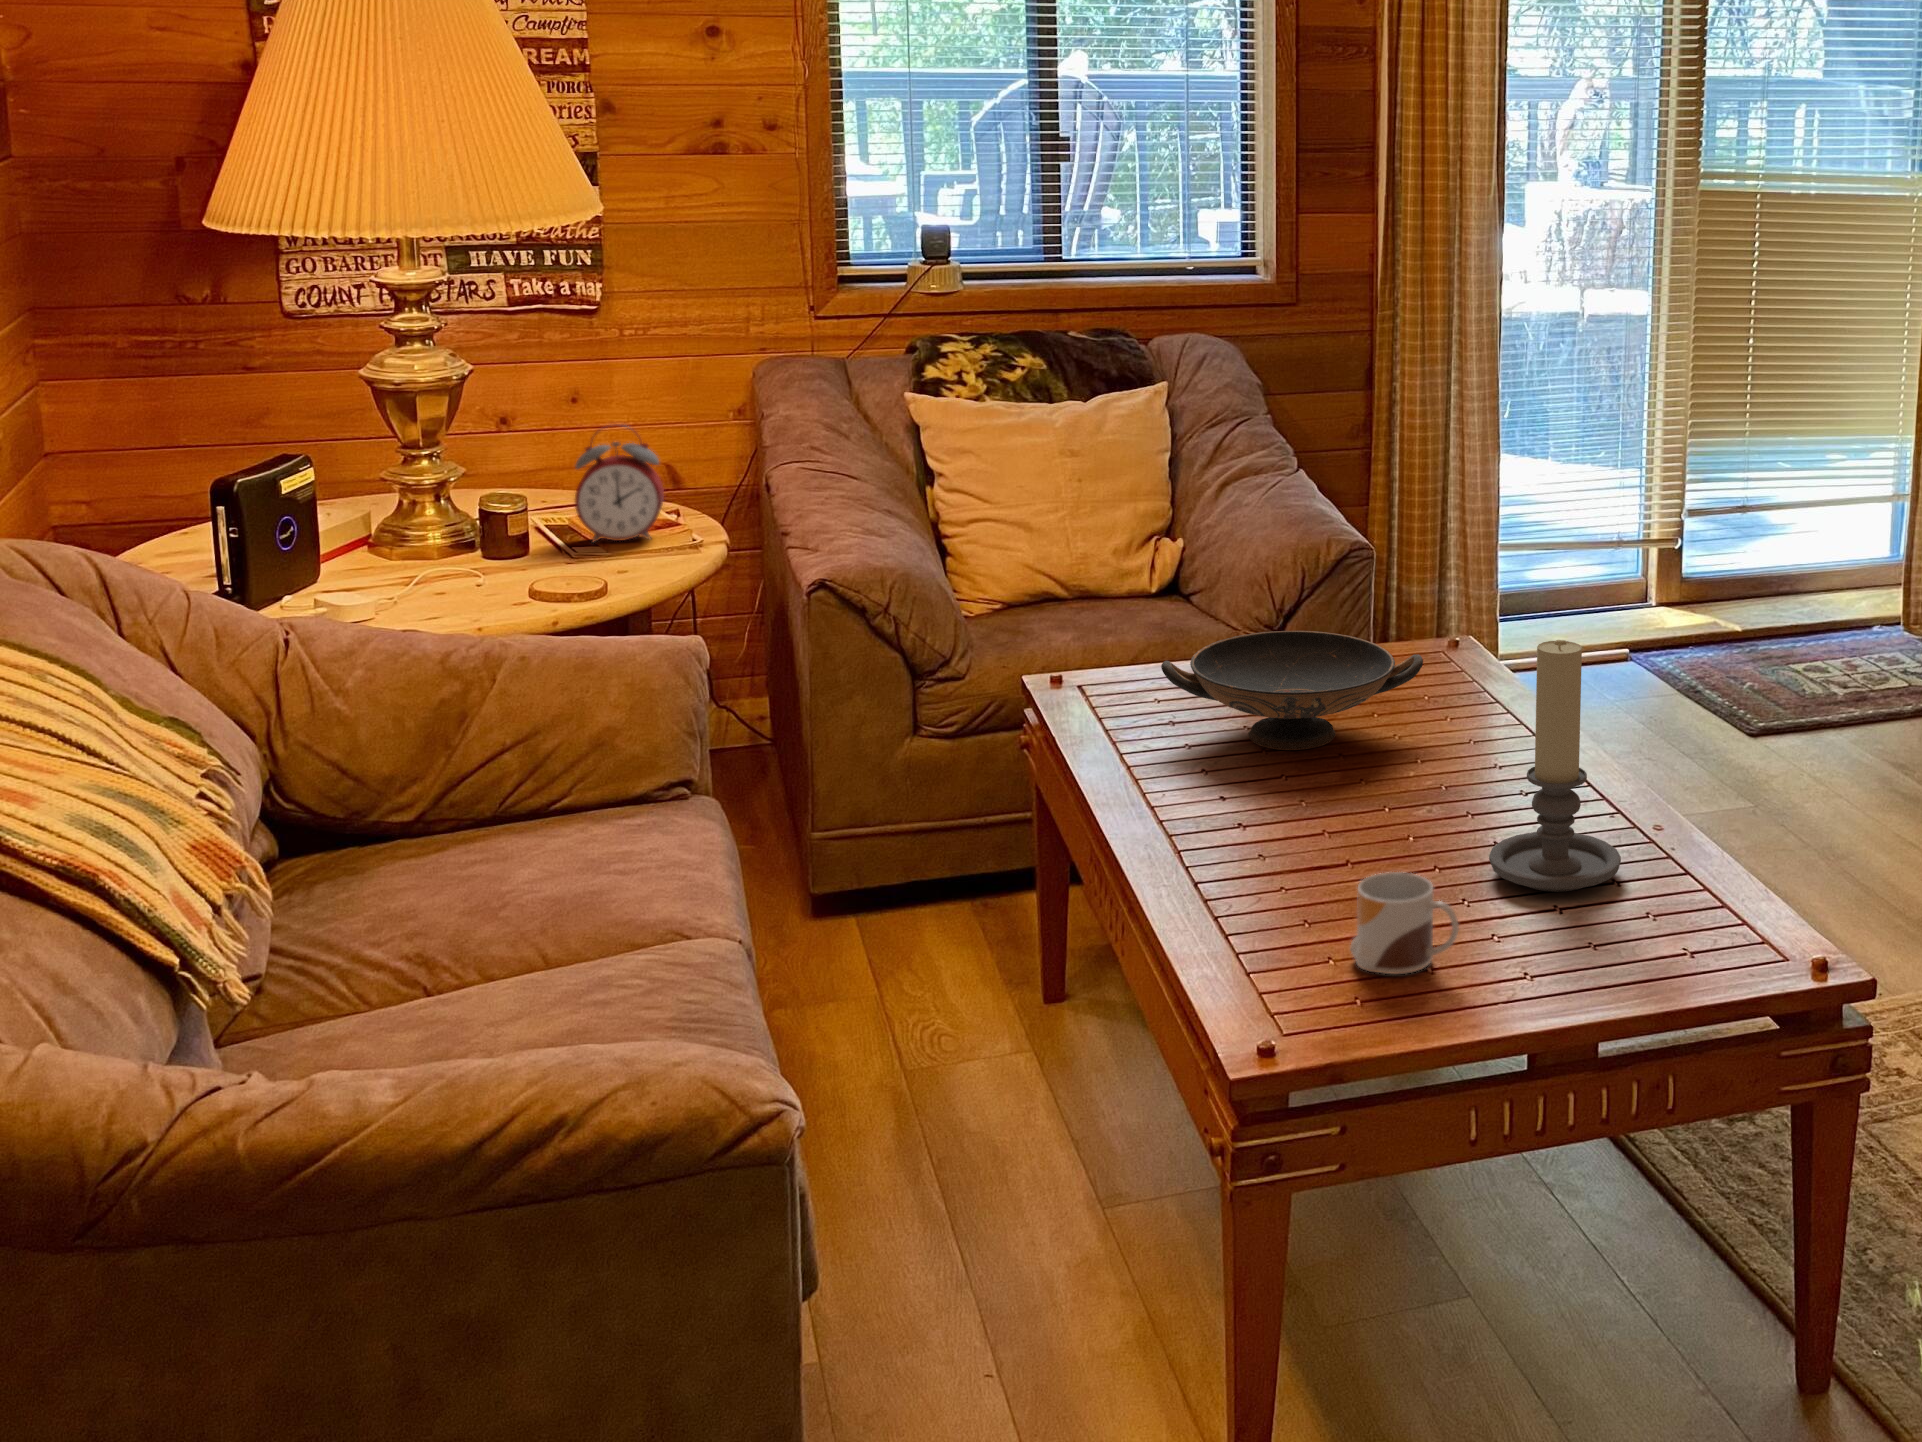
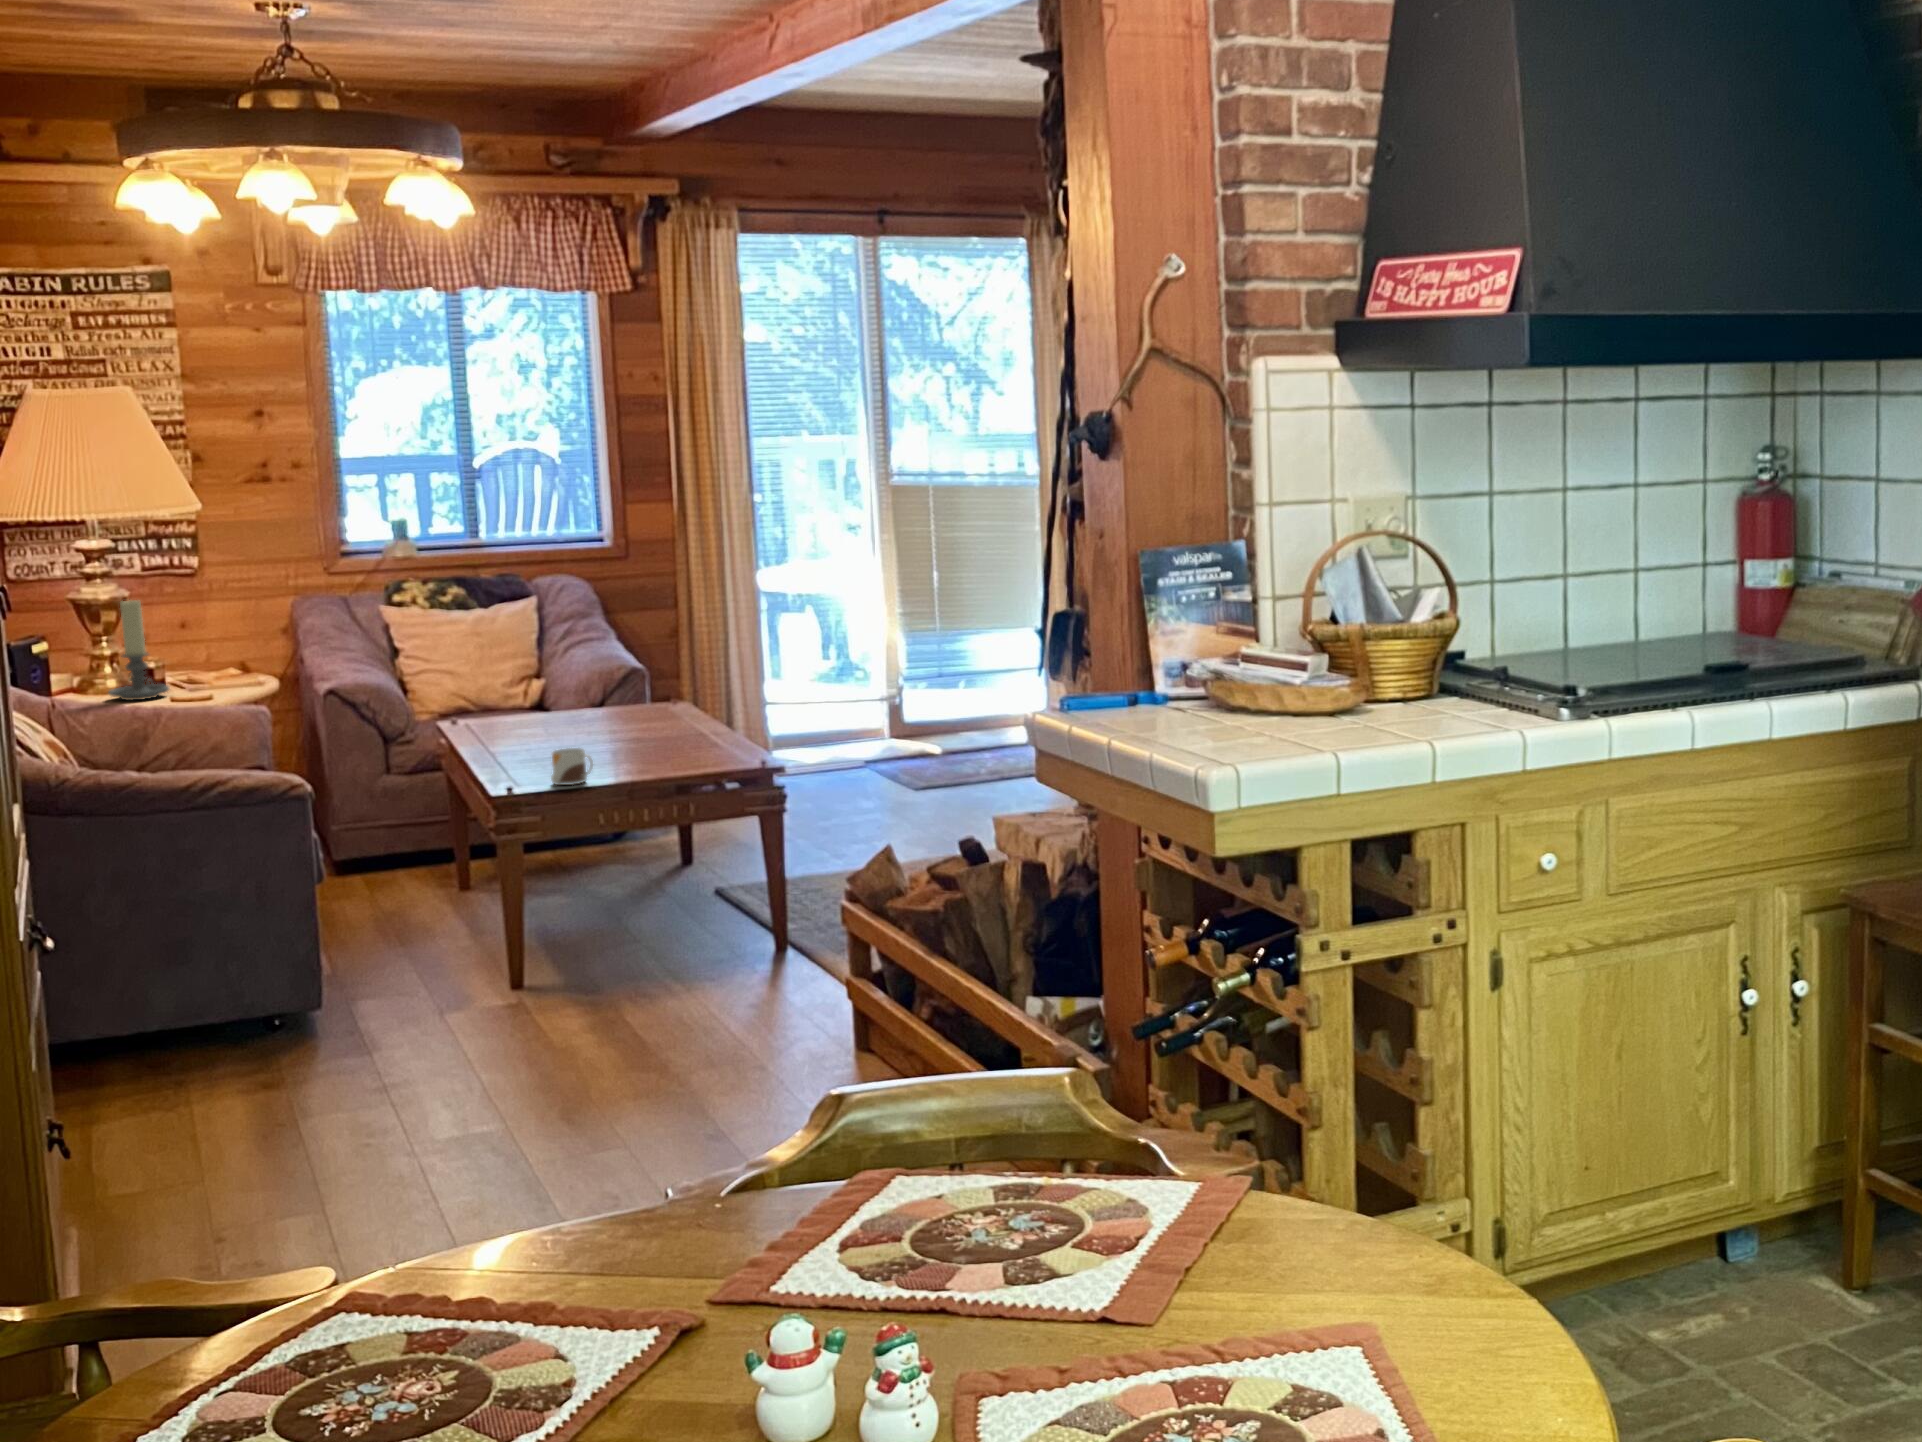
alarm clock: present [575,436,664,542] -> none [190,618,240,681]
decorative bowl: present [1161,631,1423,750] -> none [496,691,628,740]
candle holder: present [1489,640,1621,892] -> present [109,600,169,700]

